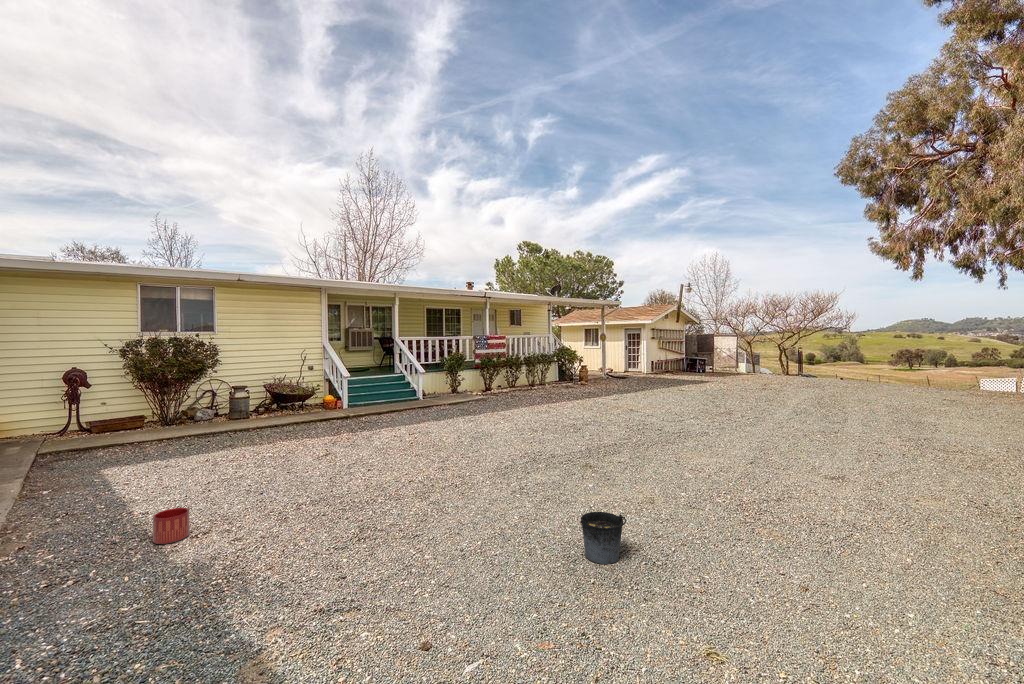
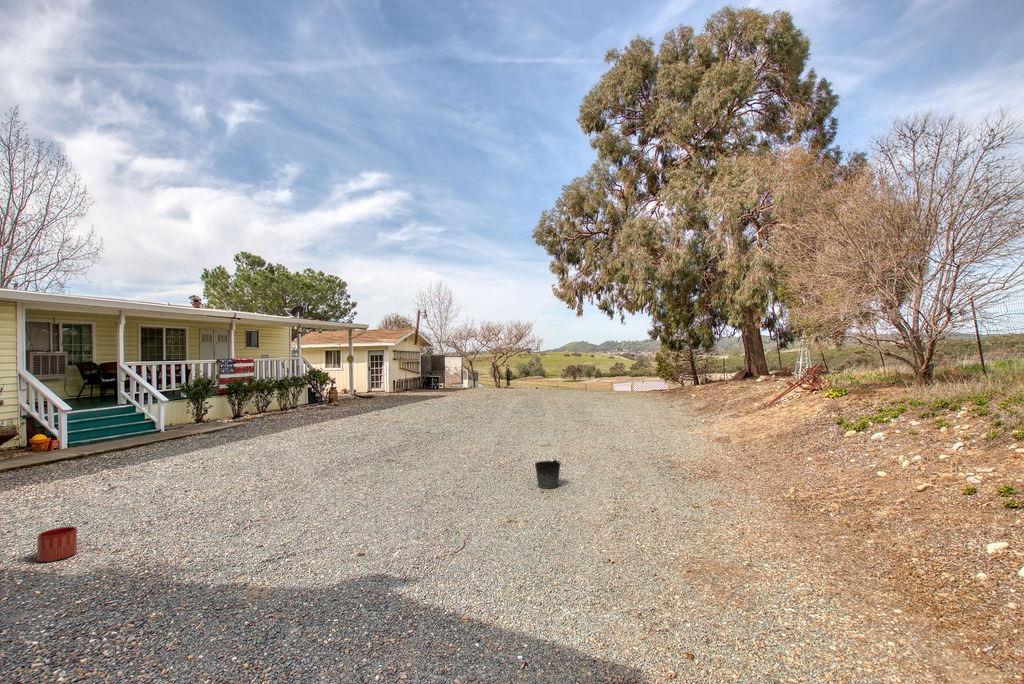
bucket: present [580,512,626,564] -> present [535,460,561,489]

